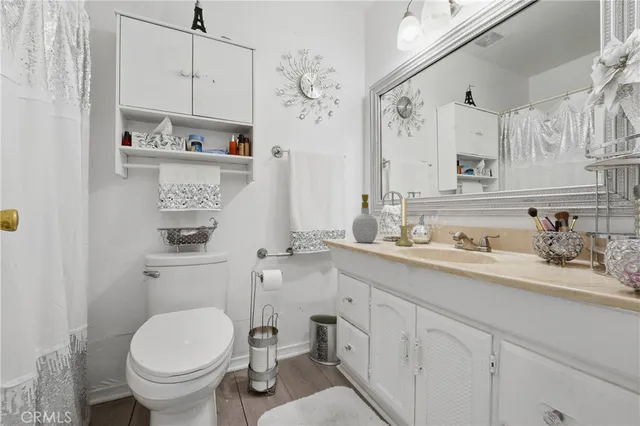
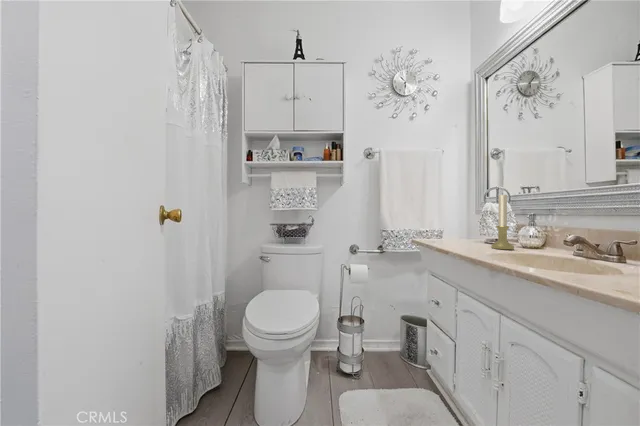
soap bottle: present [352,194,378,243] -> none [440,192,471,244]

